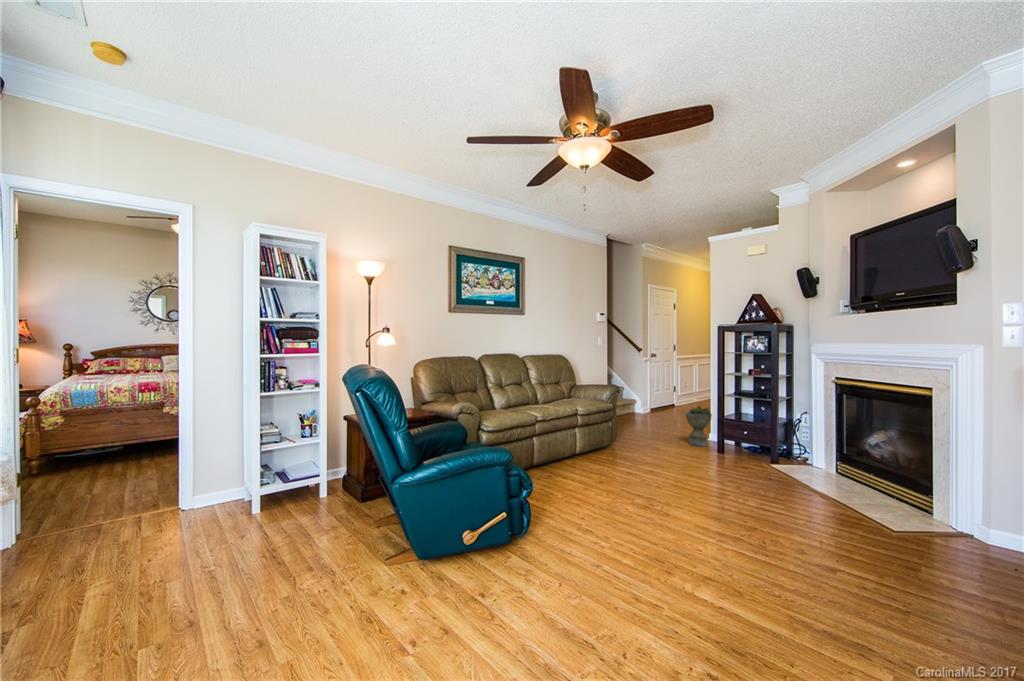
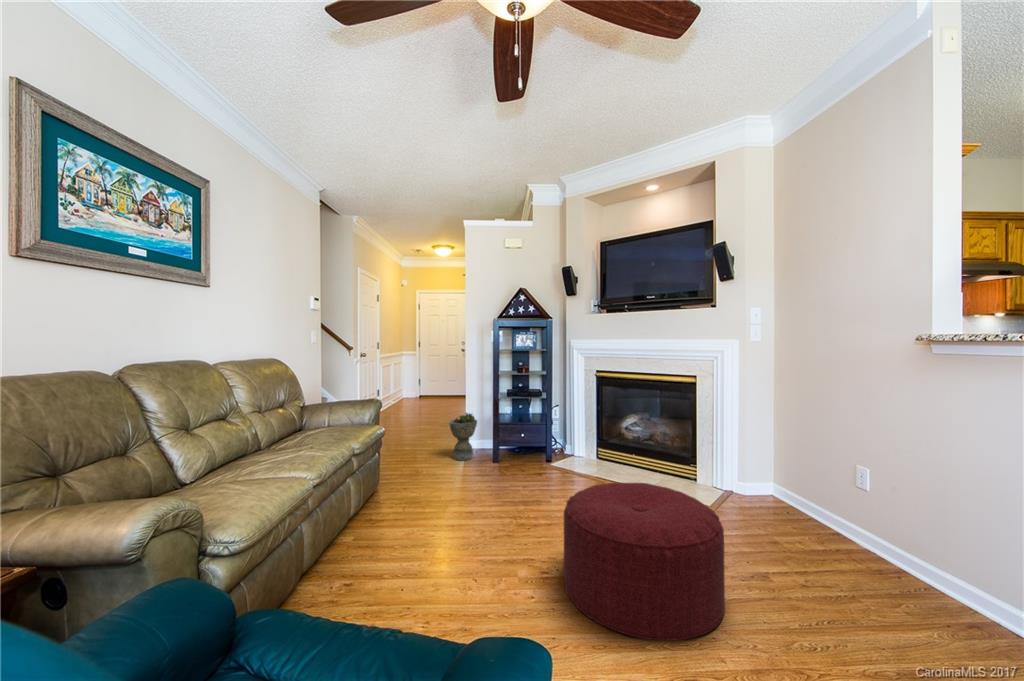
ottoman: none [640,455,766,559] -> present [564,483,725,640]

